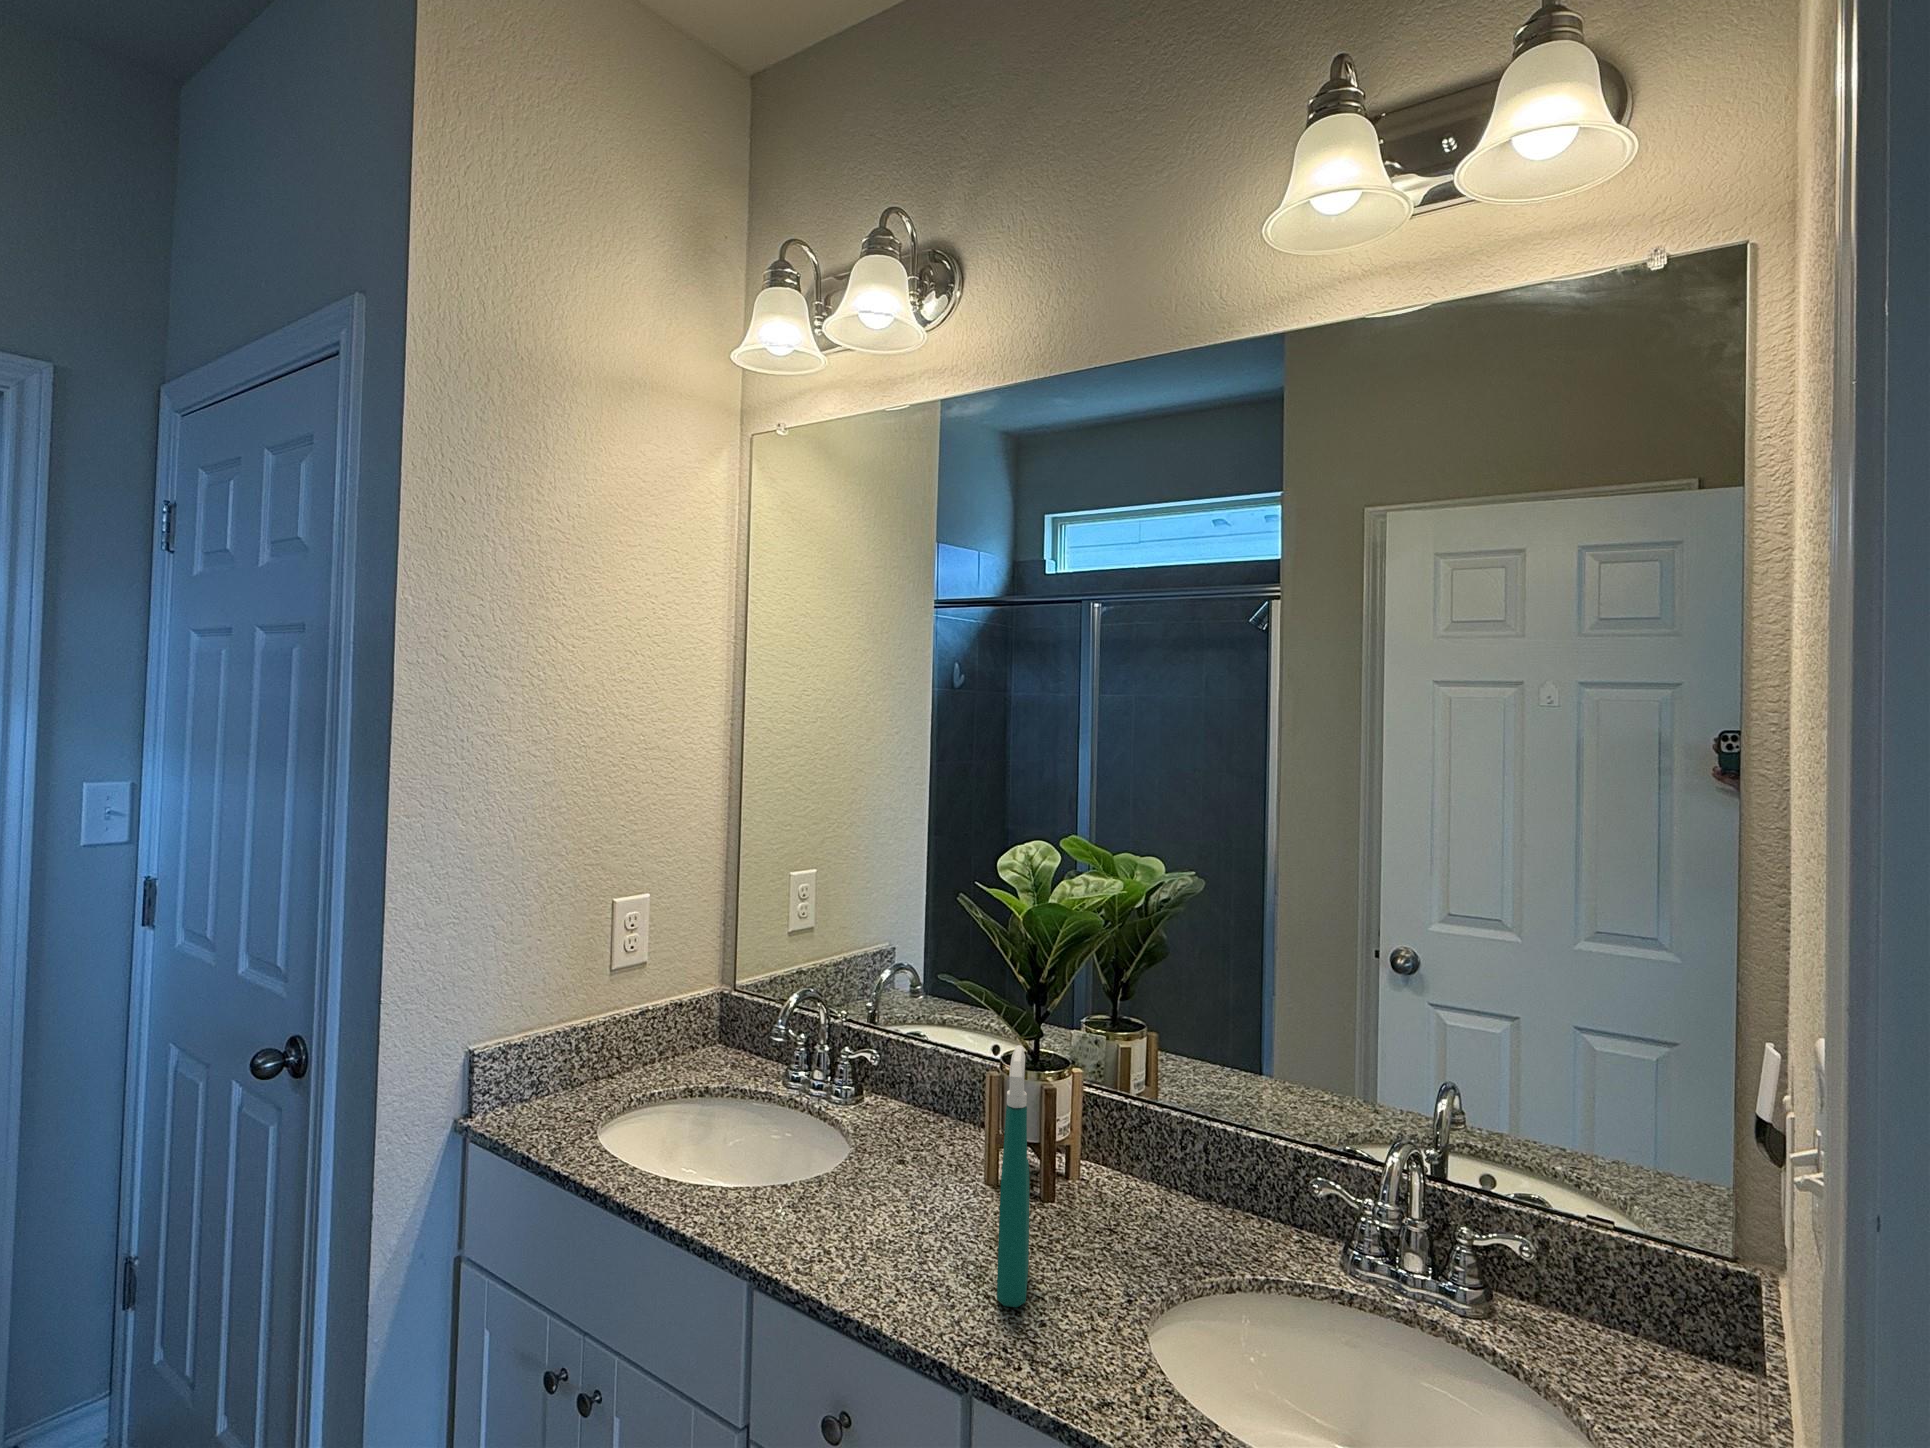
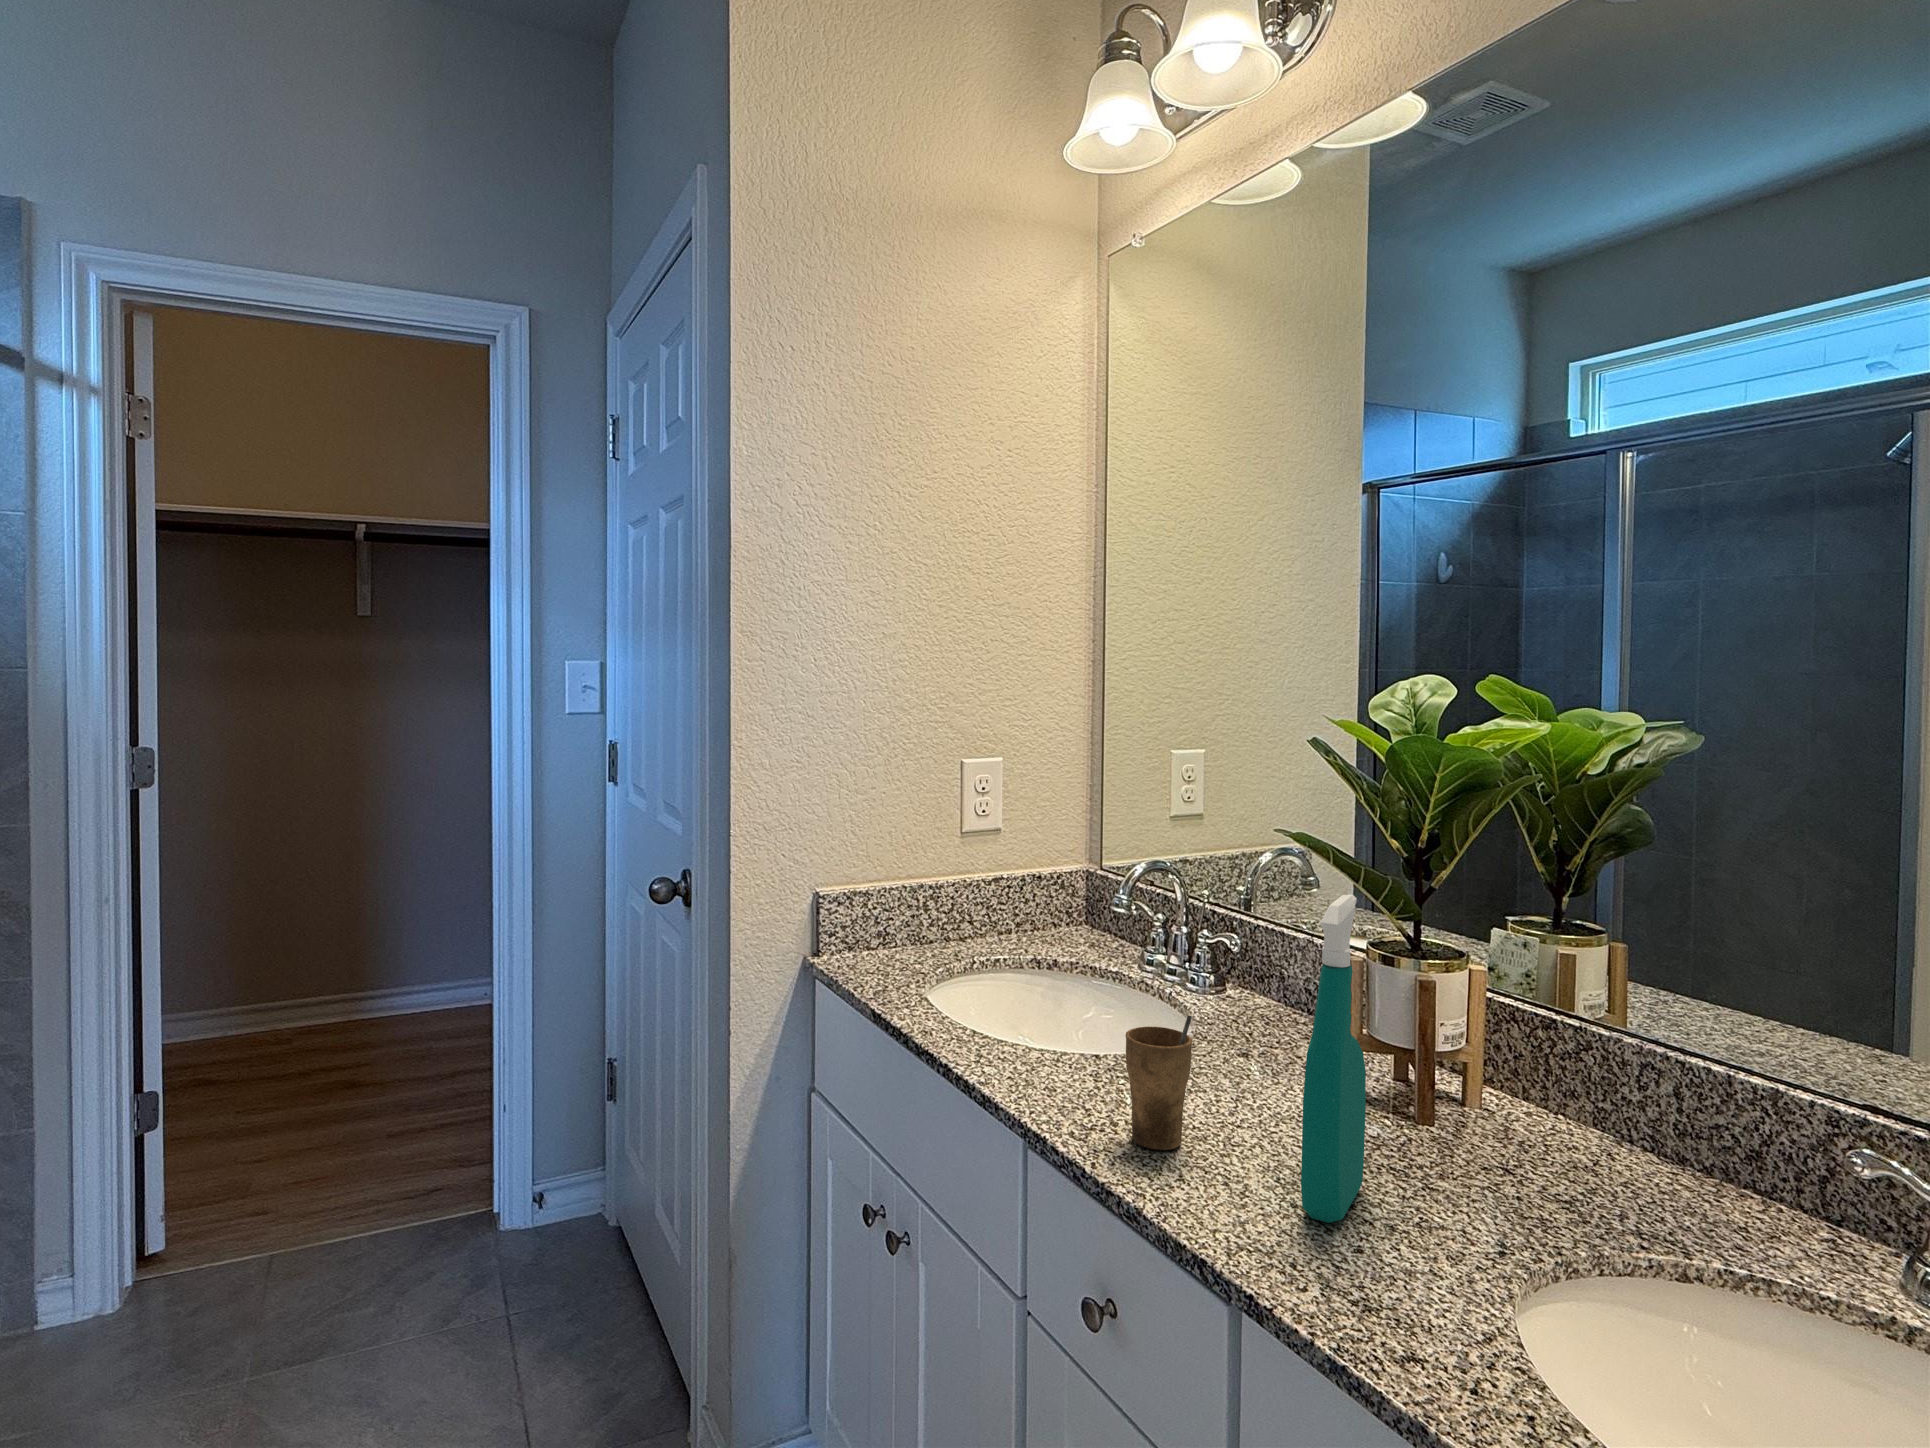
cup: none [844,1154,899,1271] -> present [1126,1016,1192,1150]

